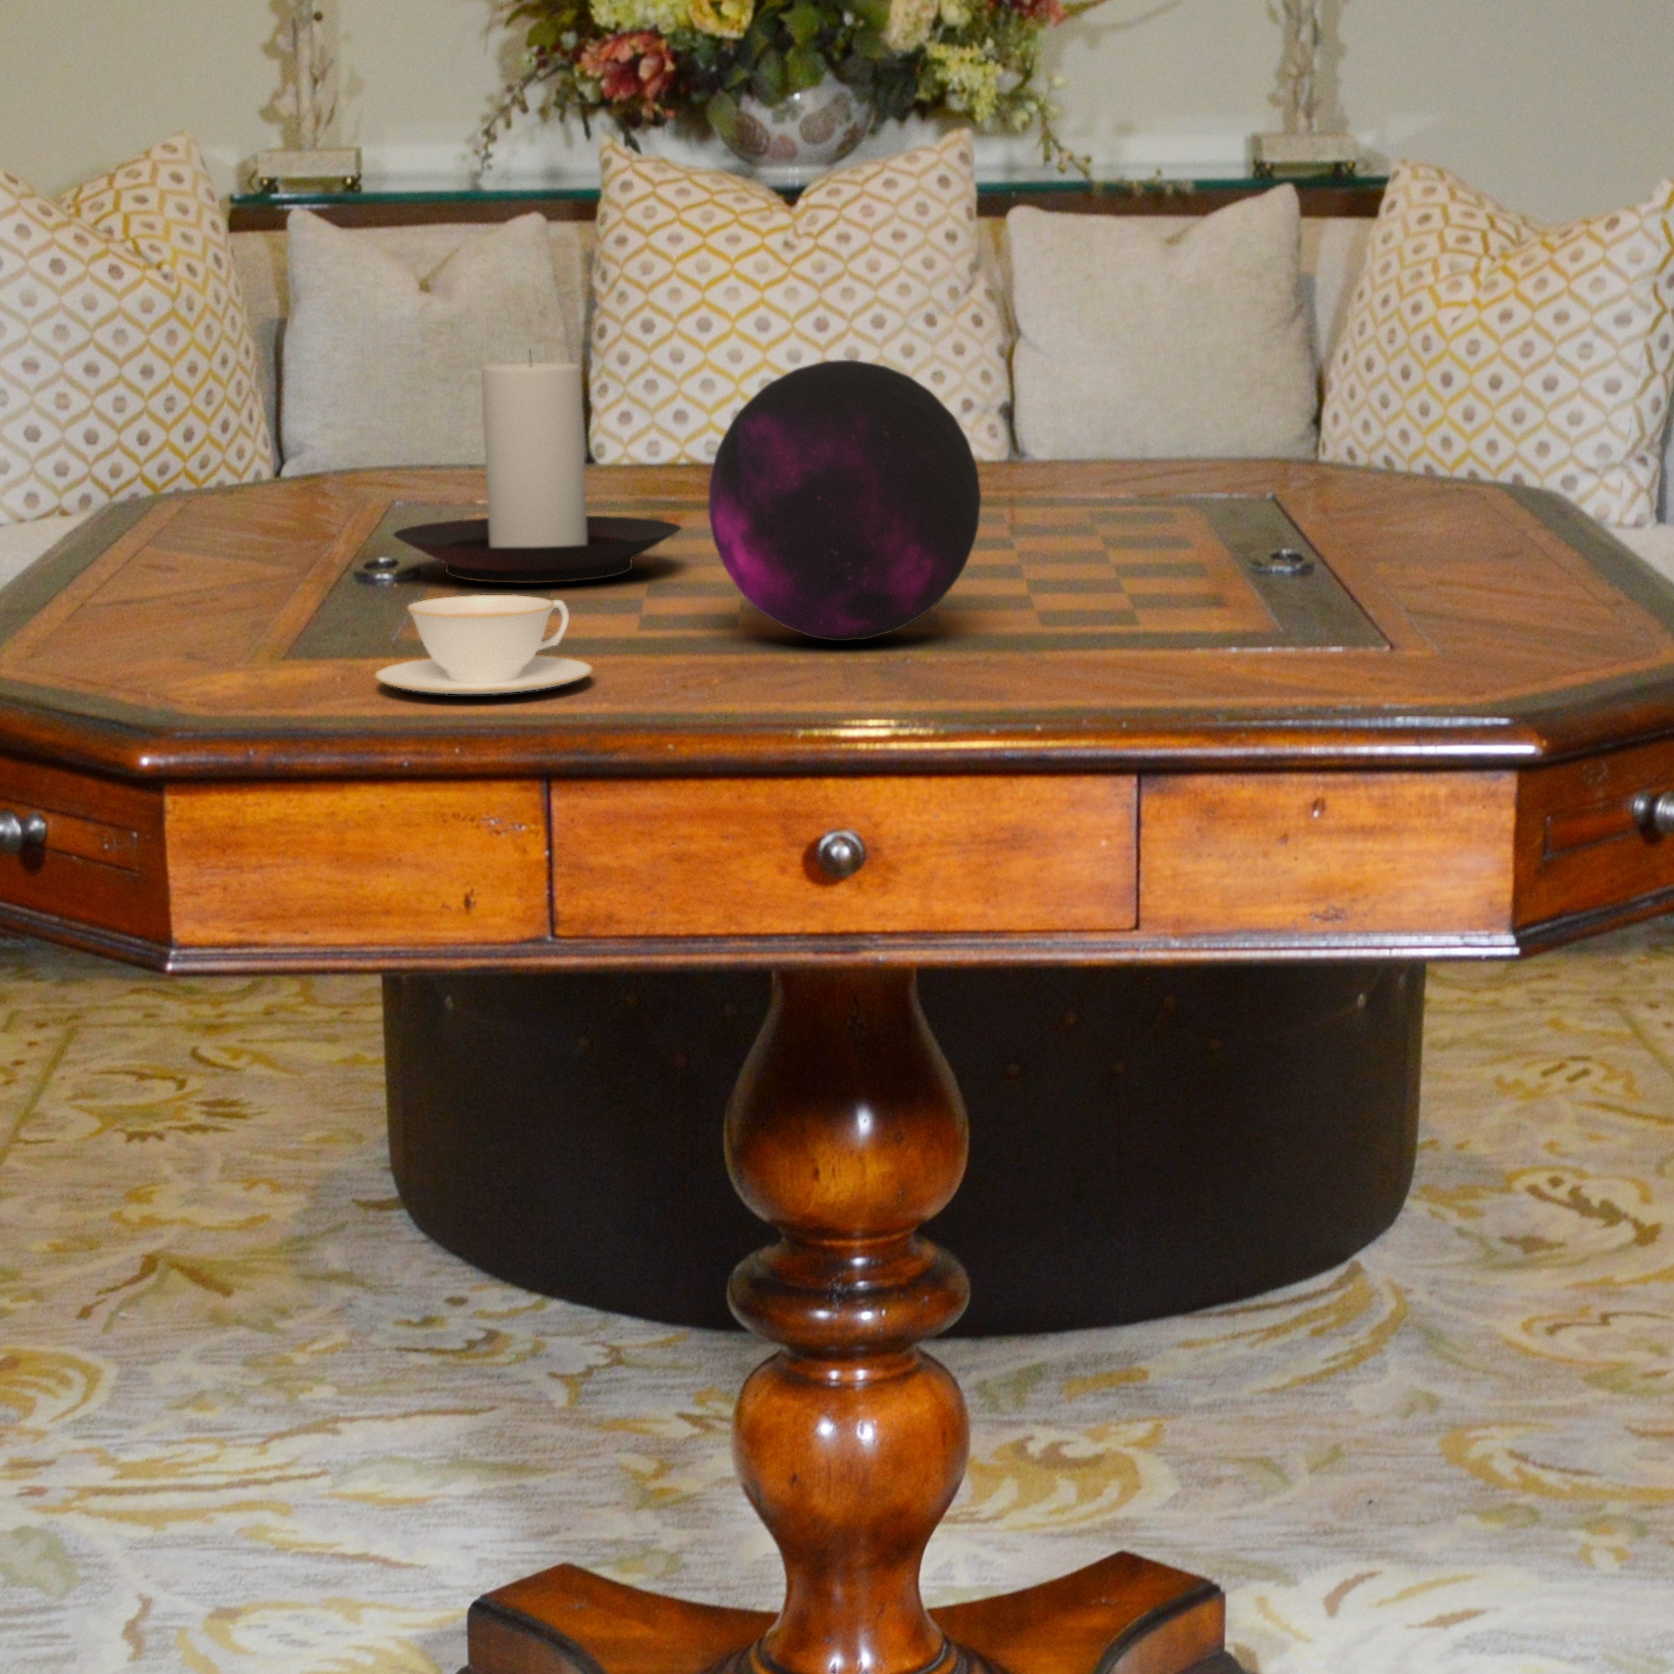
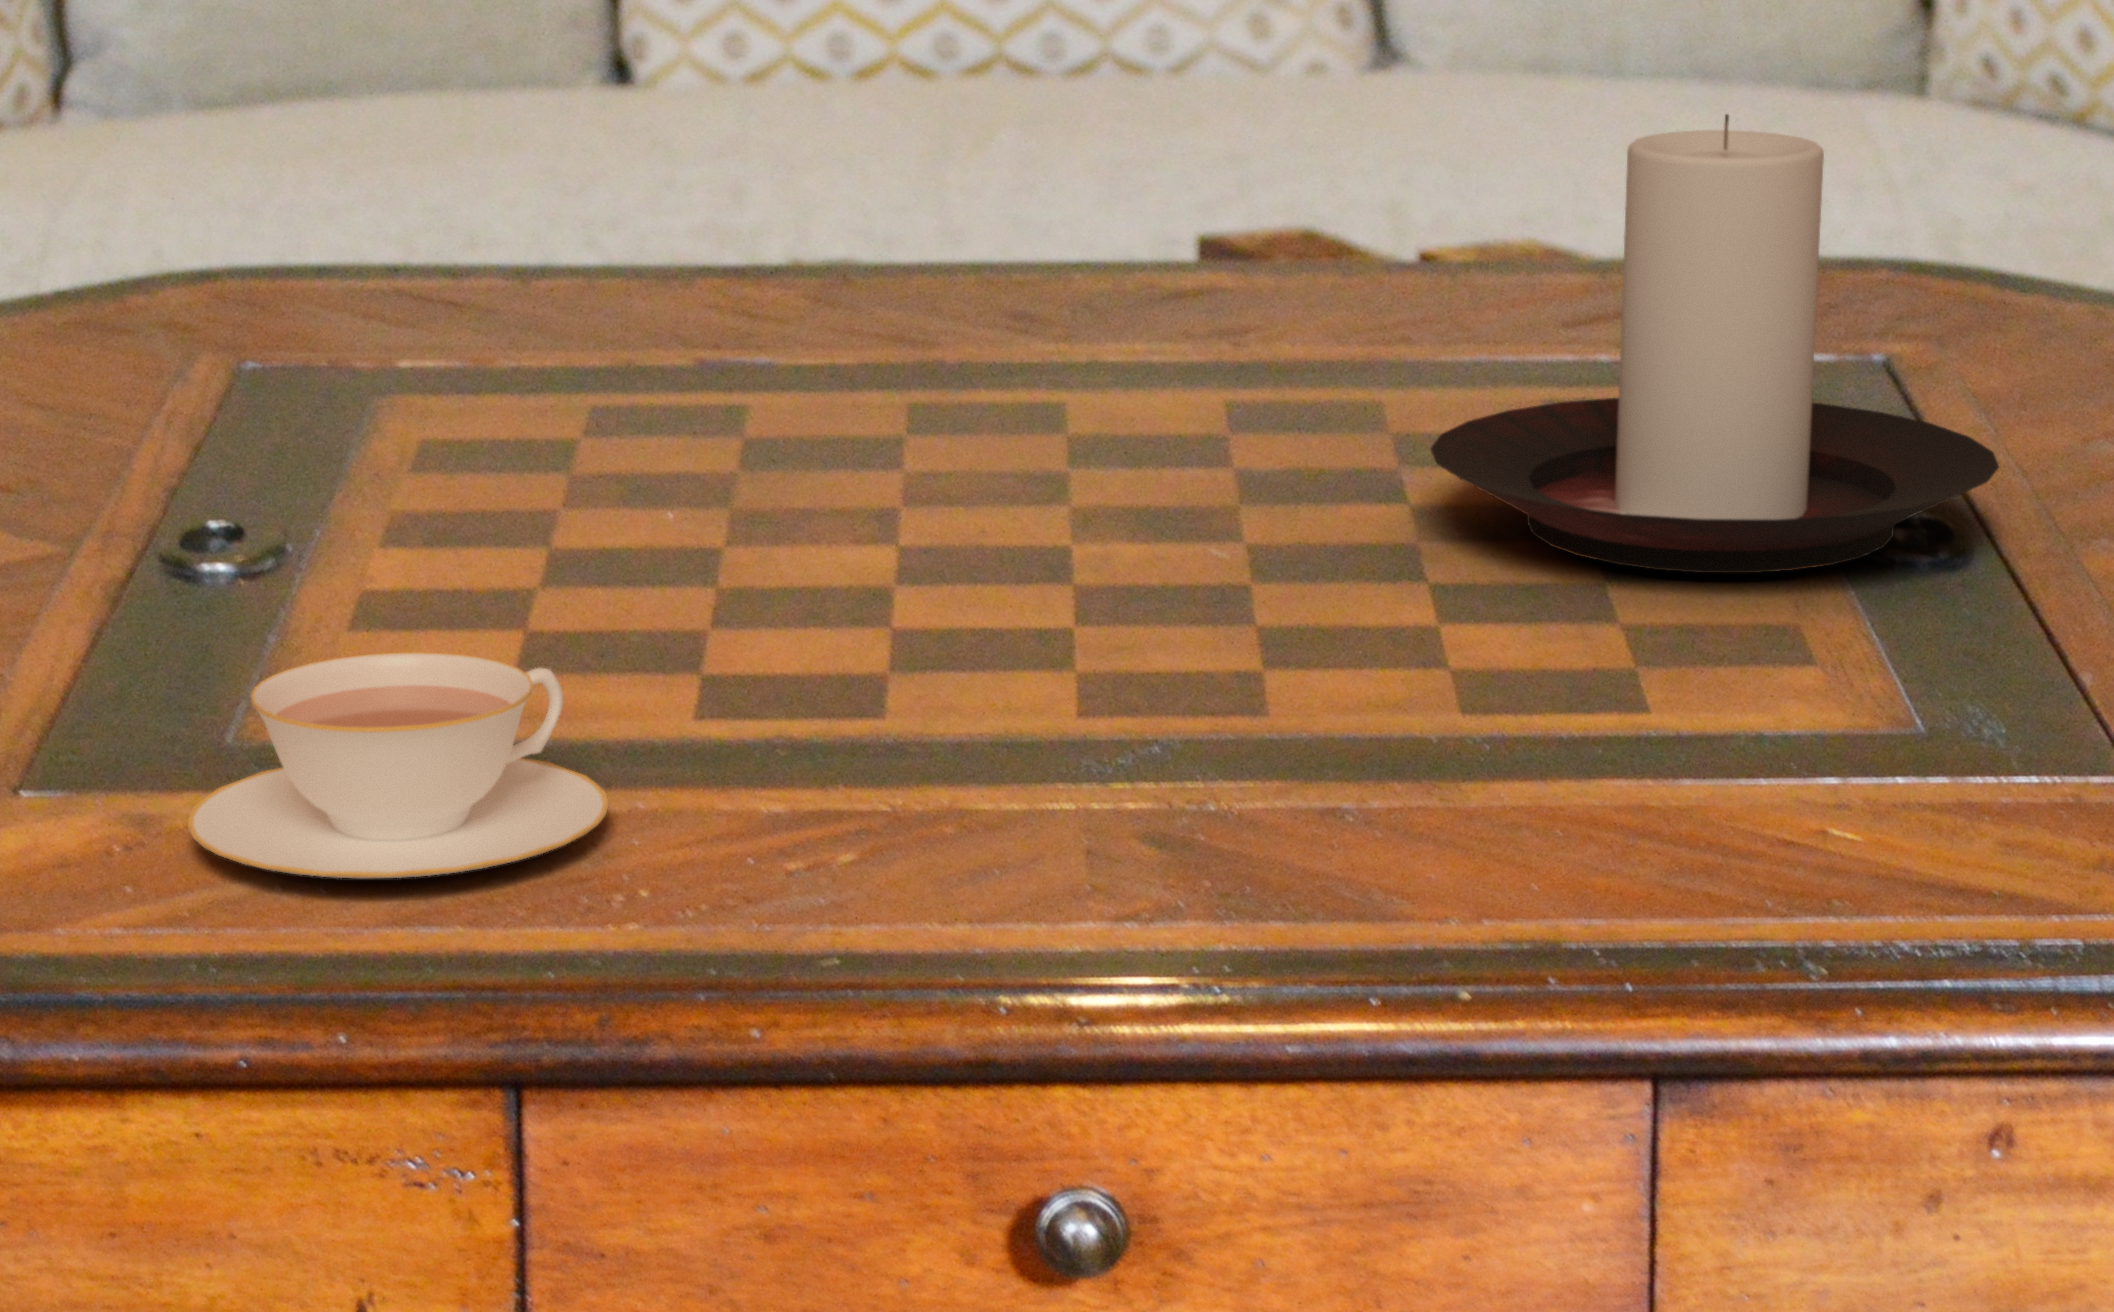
candle holder: present [393,352,681,583] -> present [1431,114,1999,573]
decorative orb: present [709,360,981,641] -> none [831,187,1344,705]

